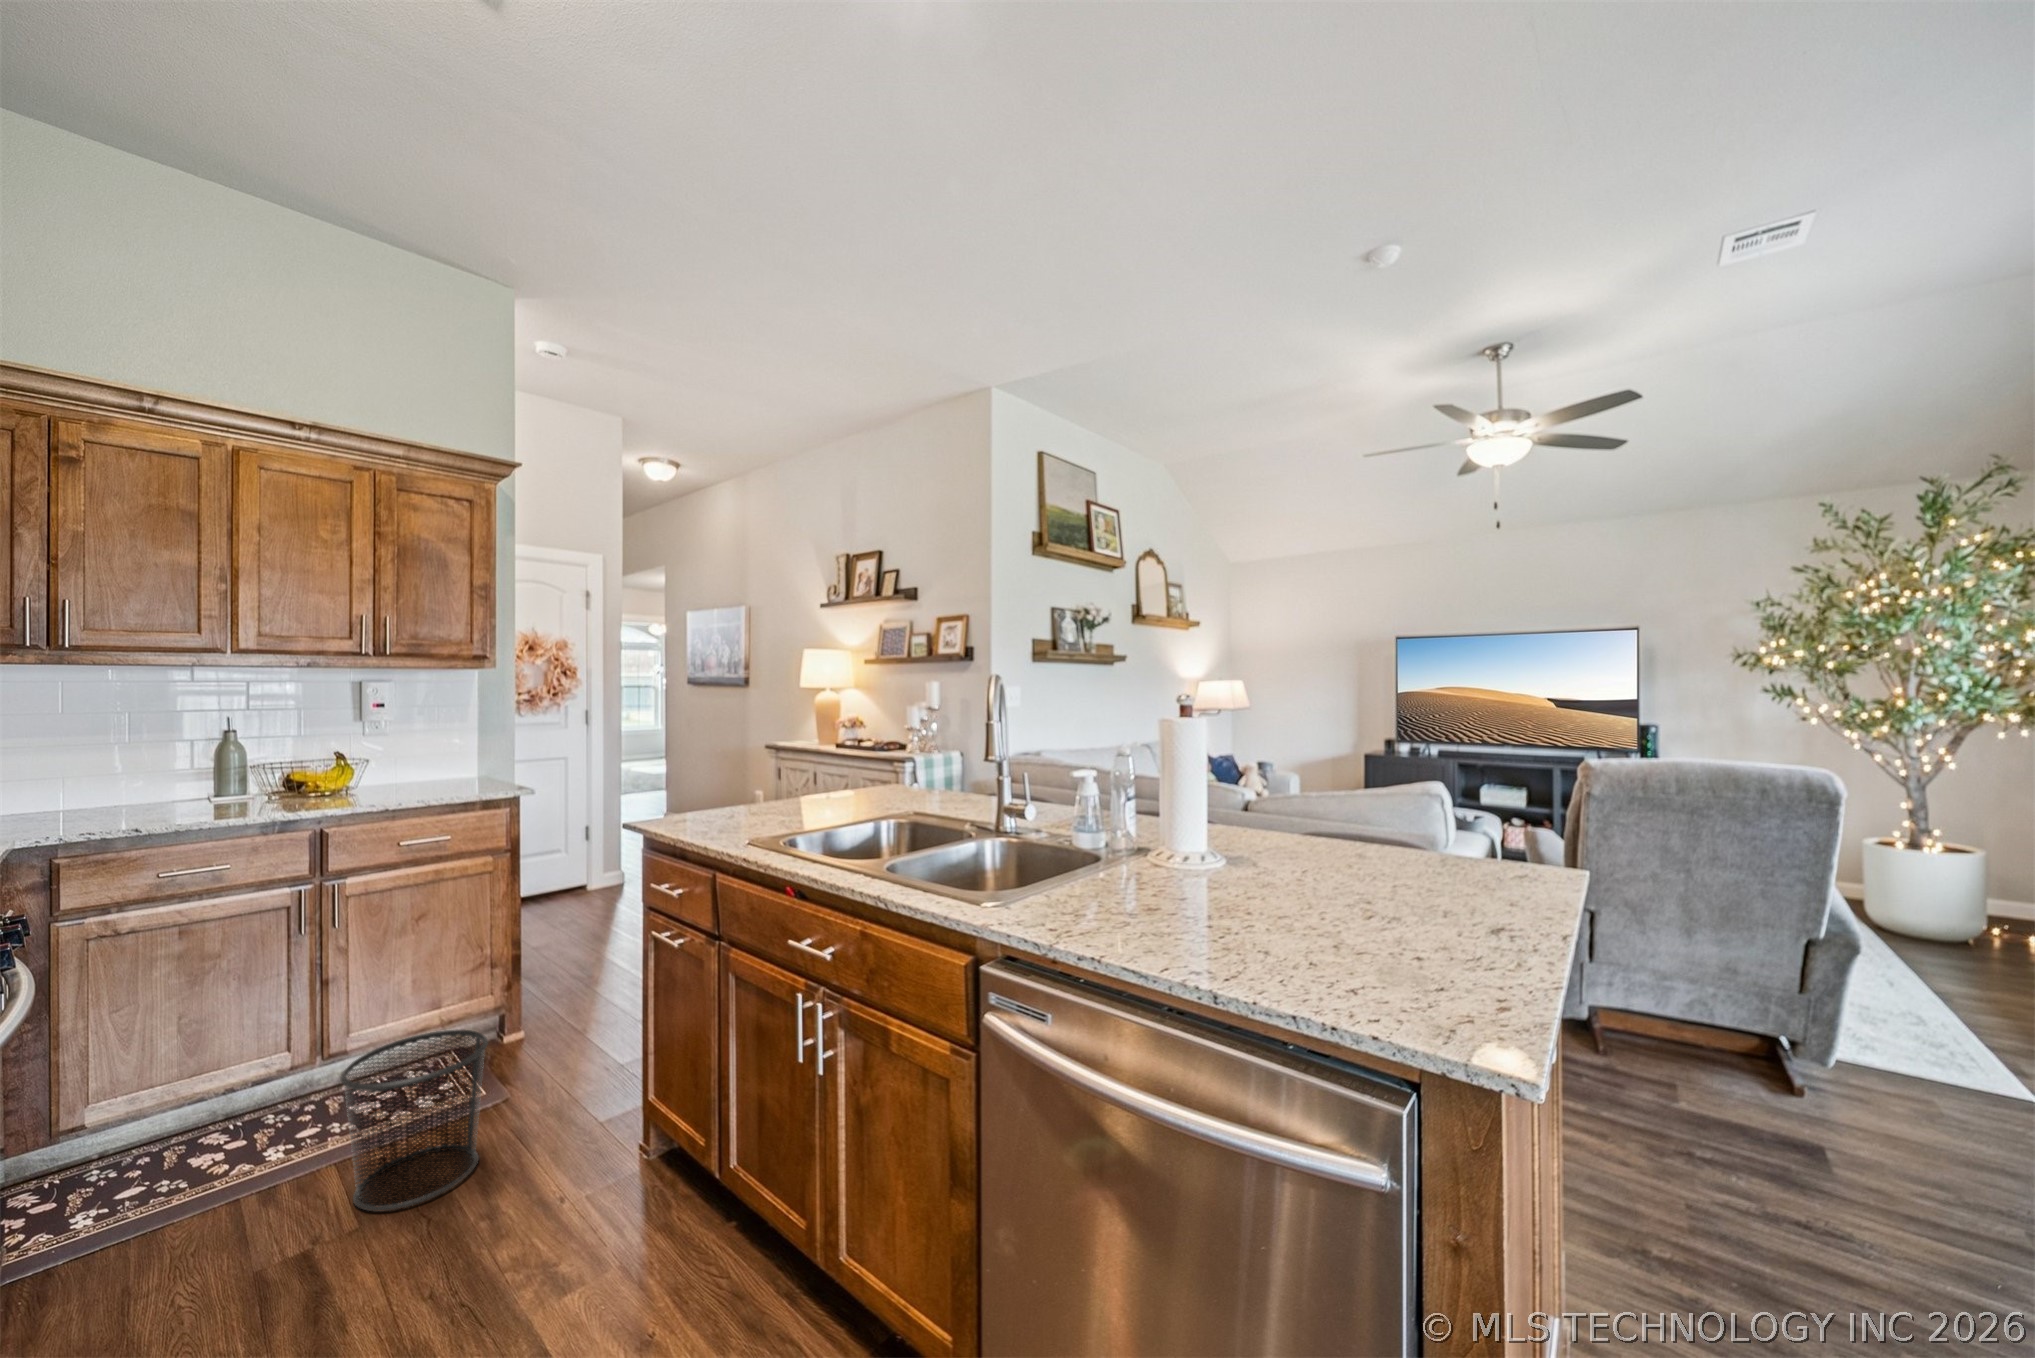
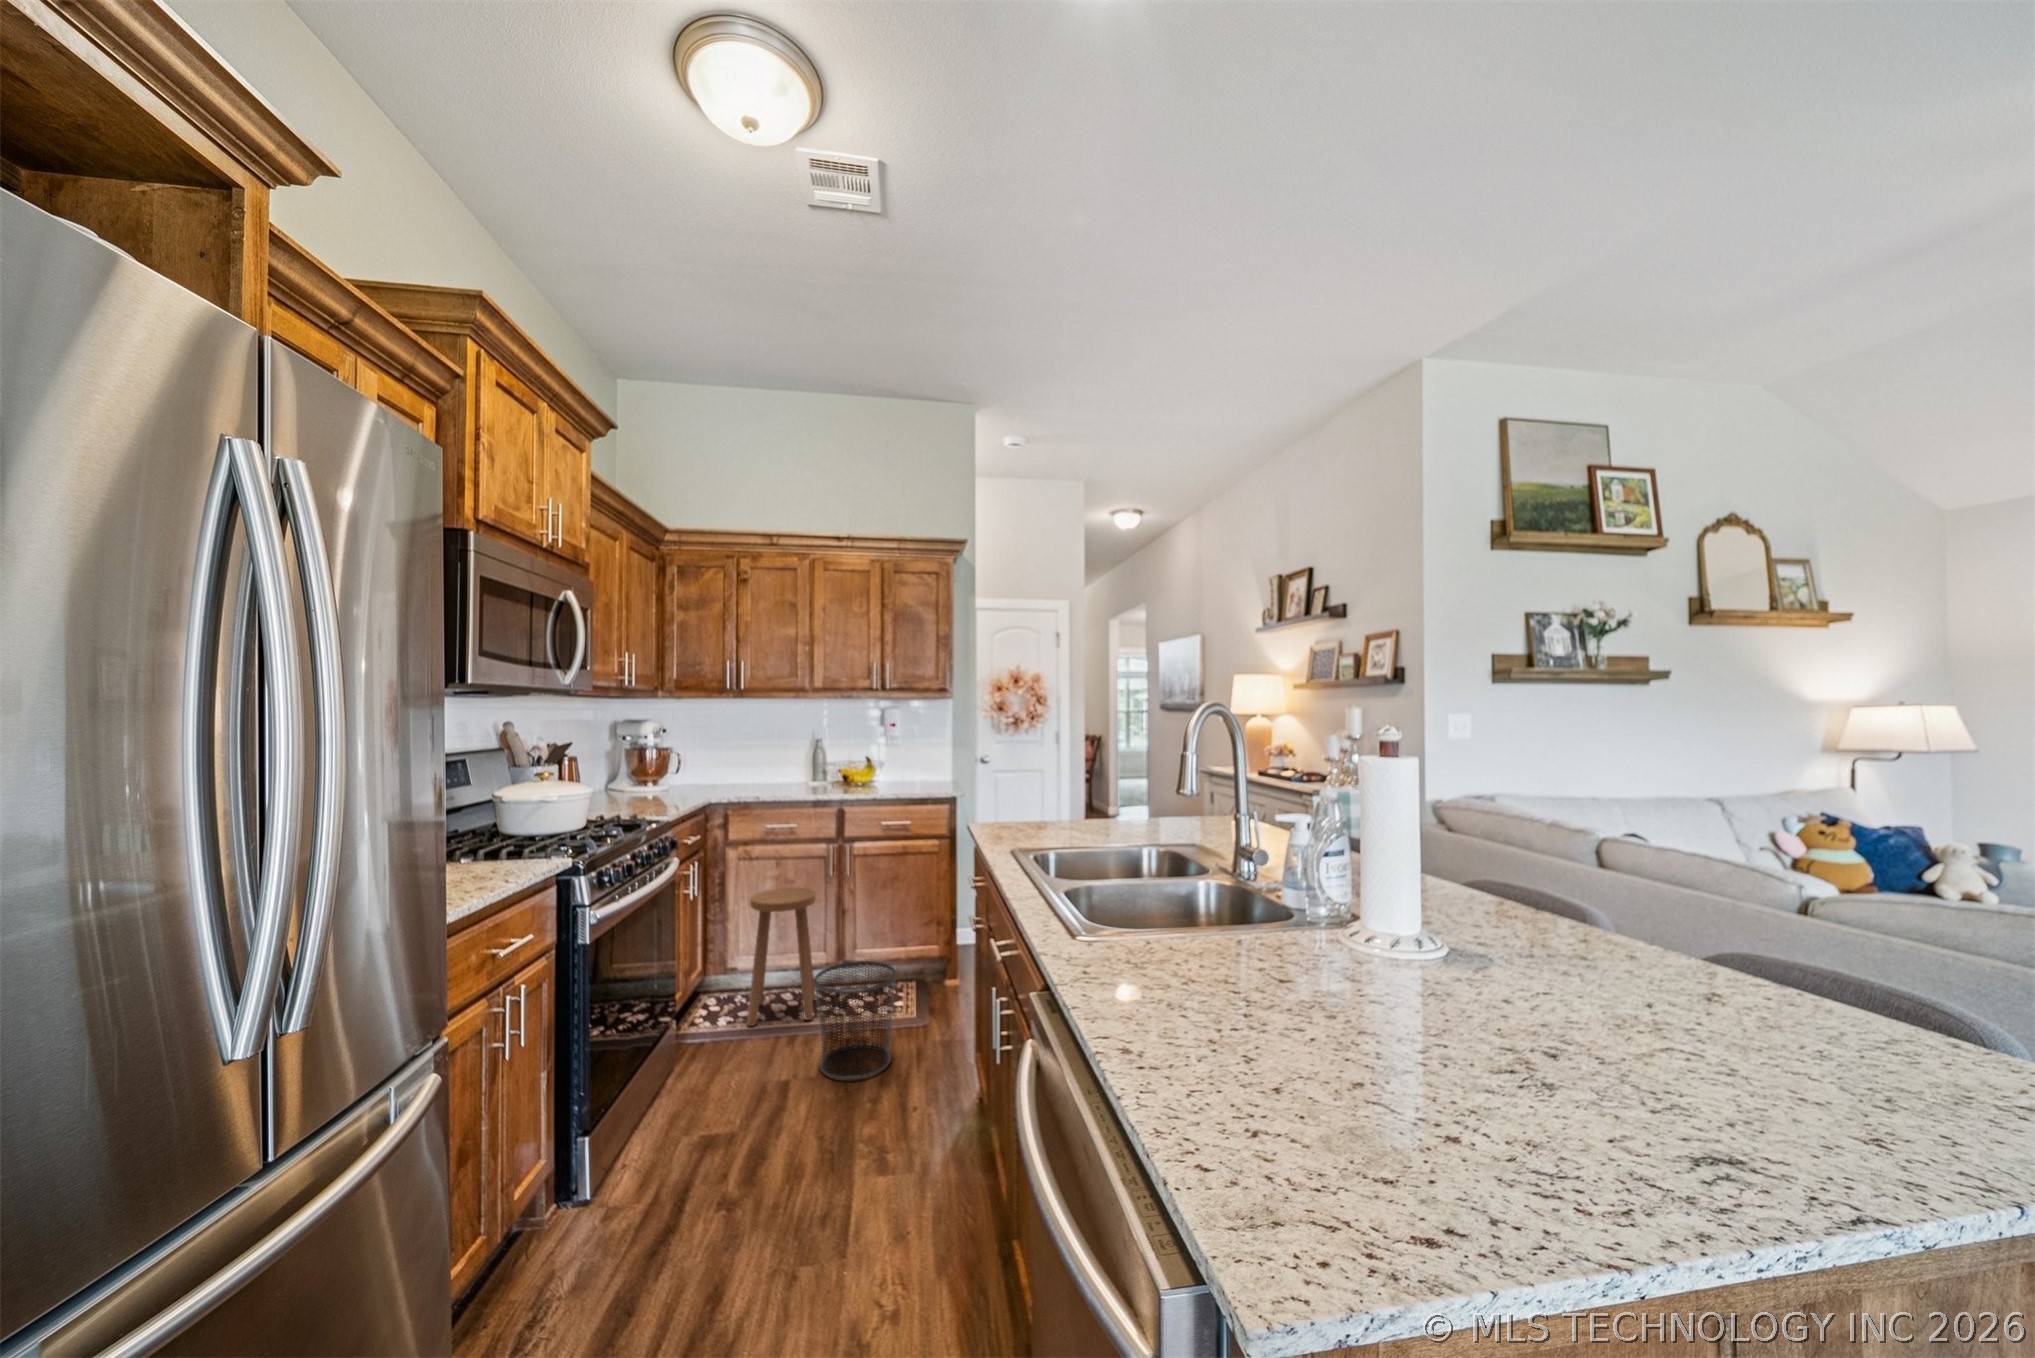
stool: none [136,961,292,1205] -> present [747,887,816,1026]

